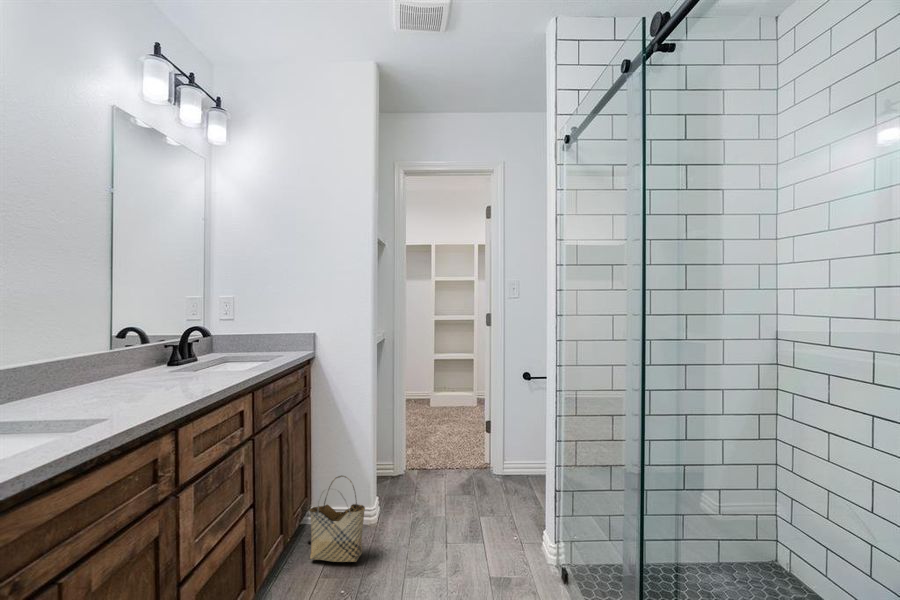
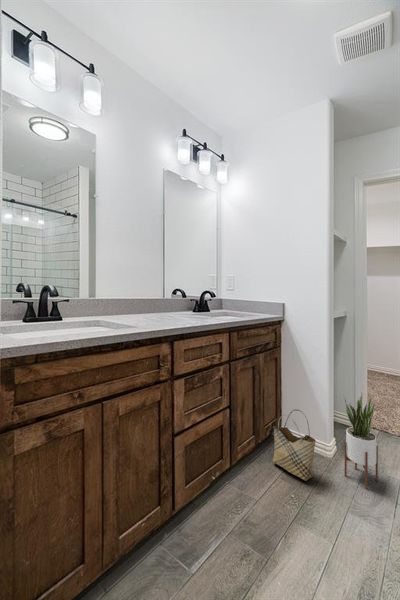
potted plant: none [393,433,424,538] -> present [343,393,378,489]

